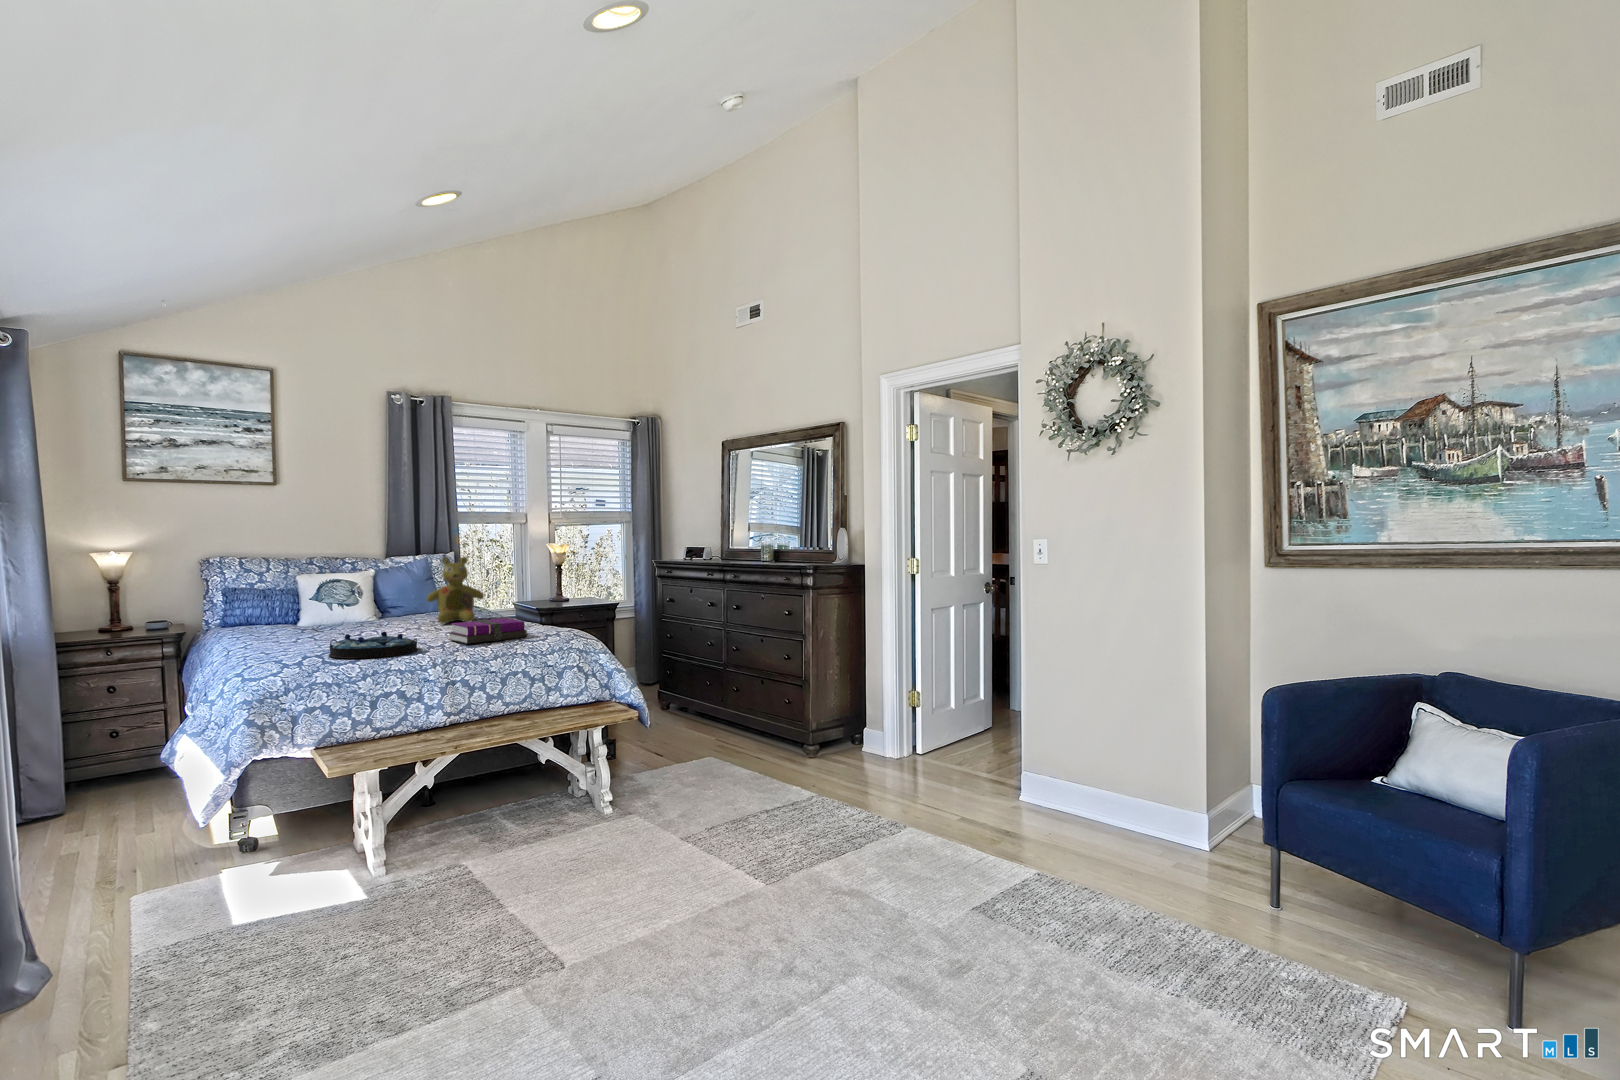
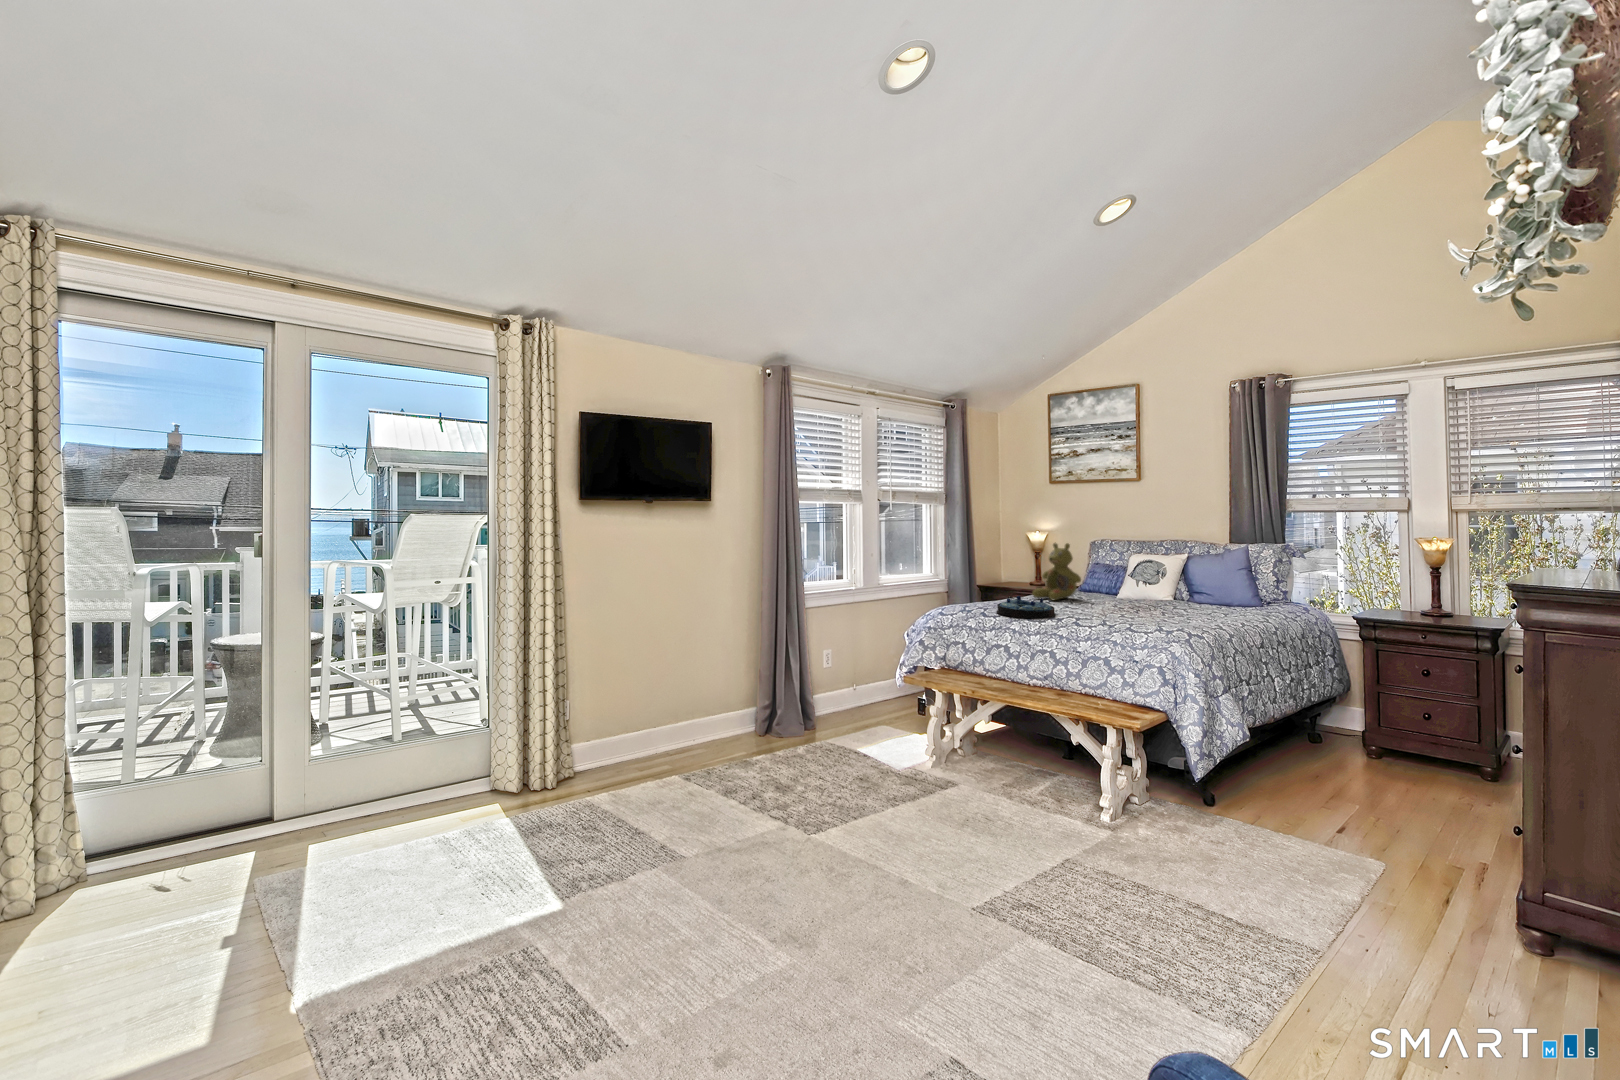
stuffed bear: present [427,557,484,624] -> present [1032,543,1081,600]
notebook: present [449,618,527,644] -> none [1078,602,1155,628]

